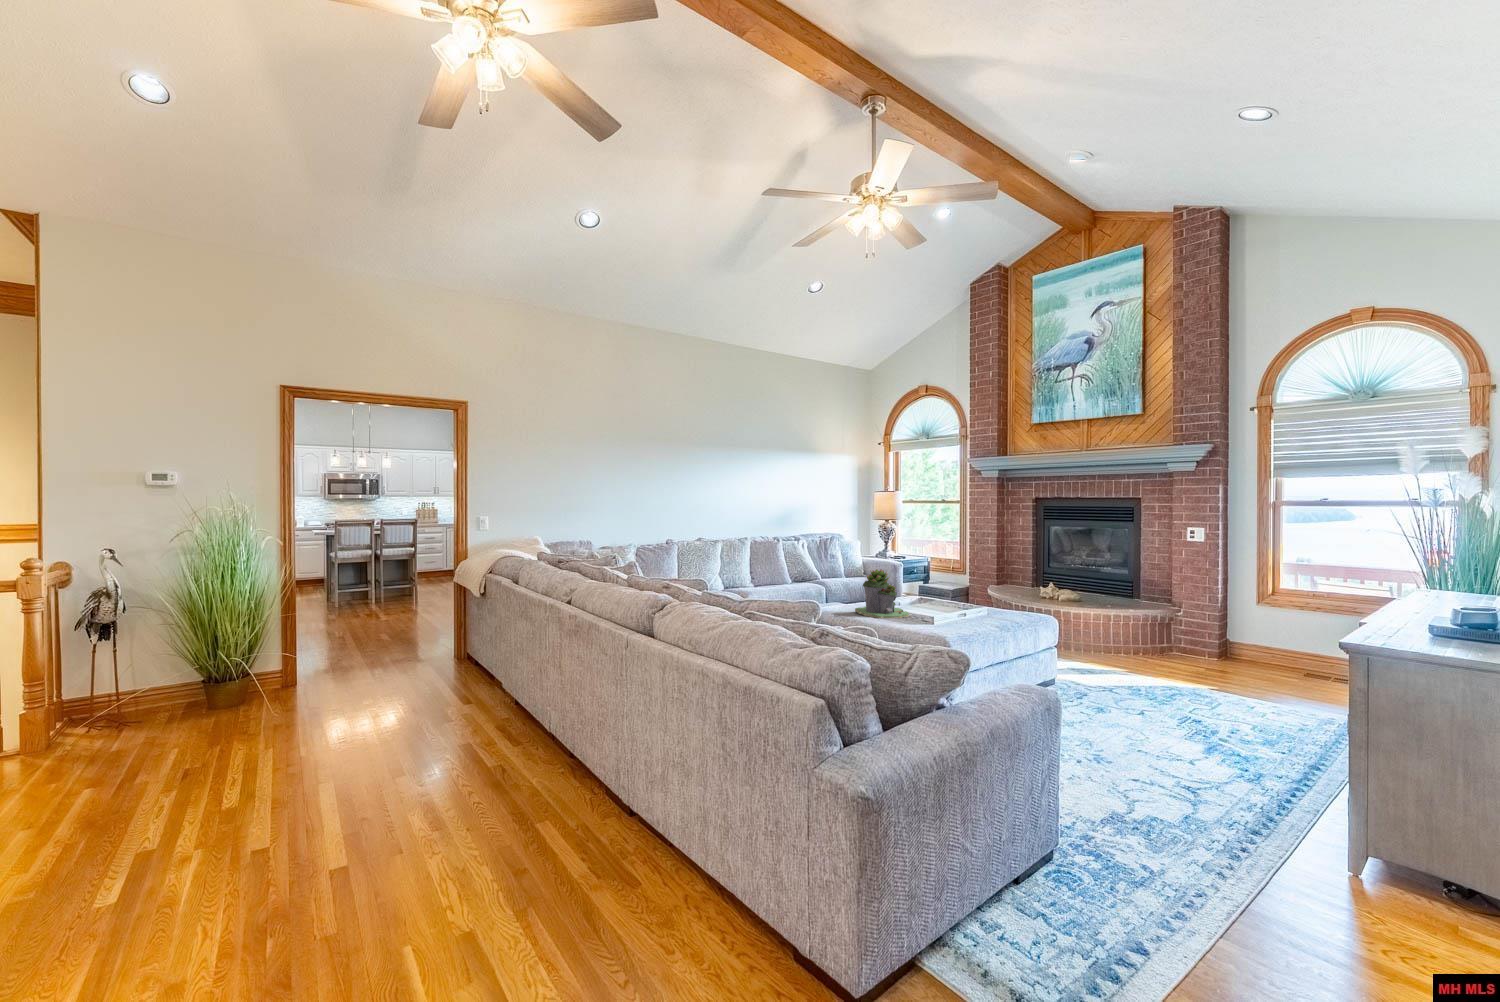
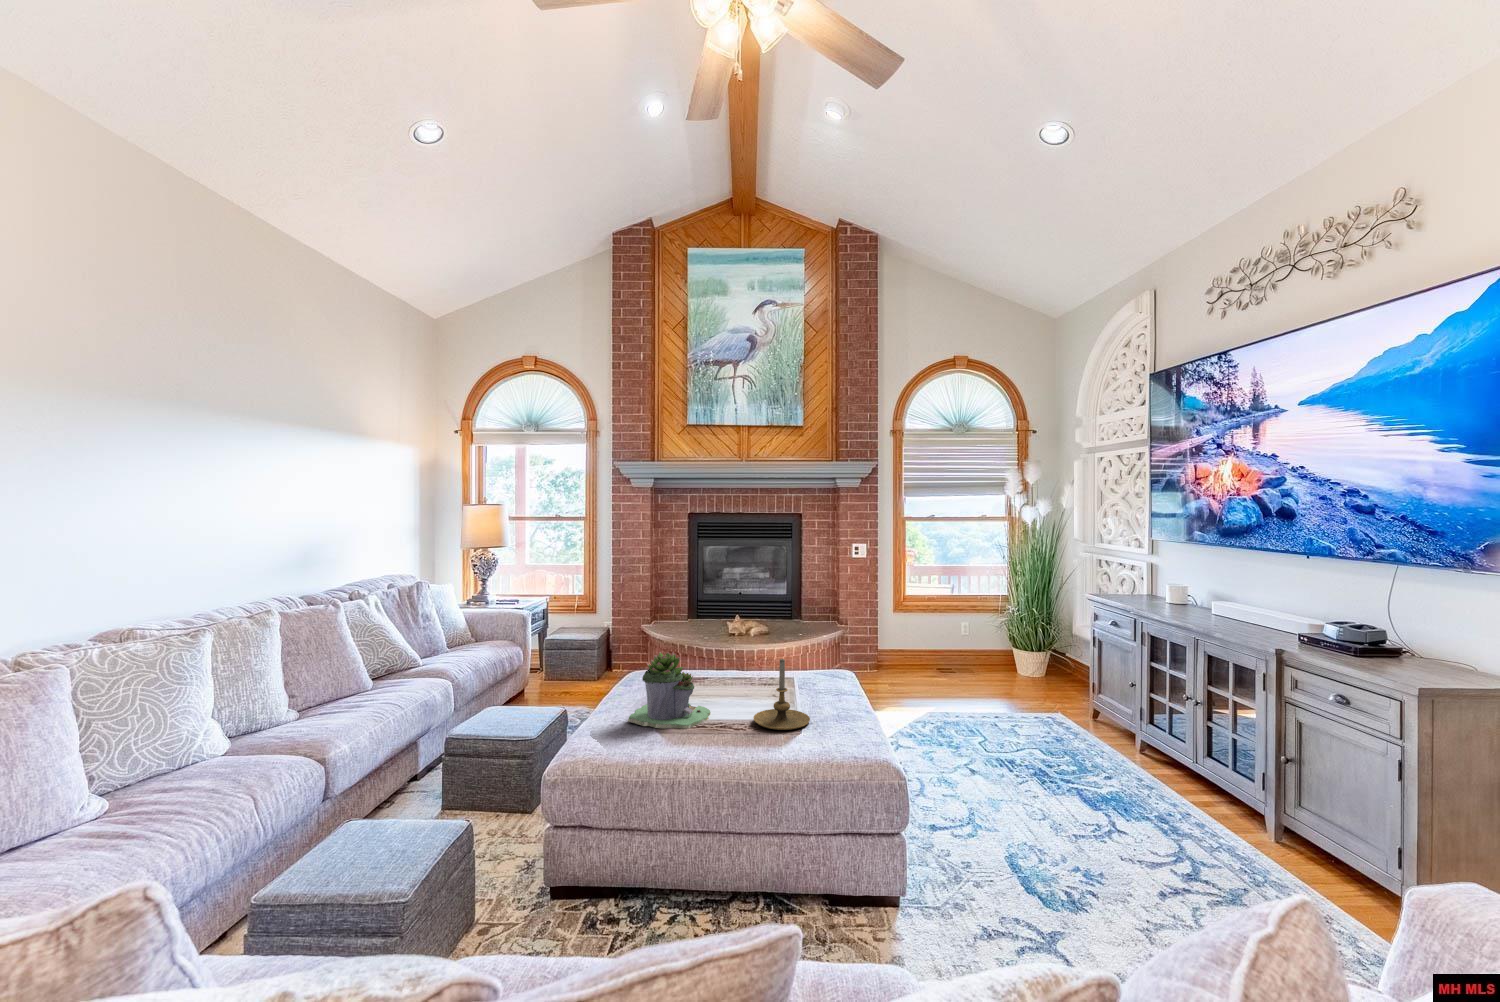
candle holder: none [918,579,961,628] -> present [753,659,810,730]

